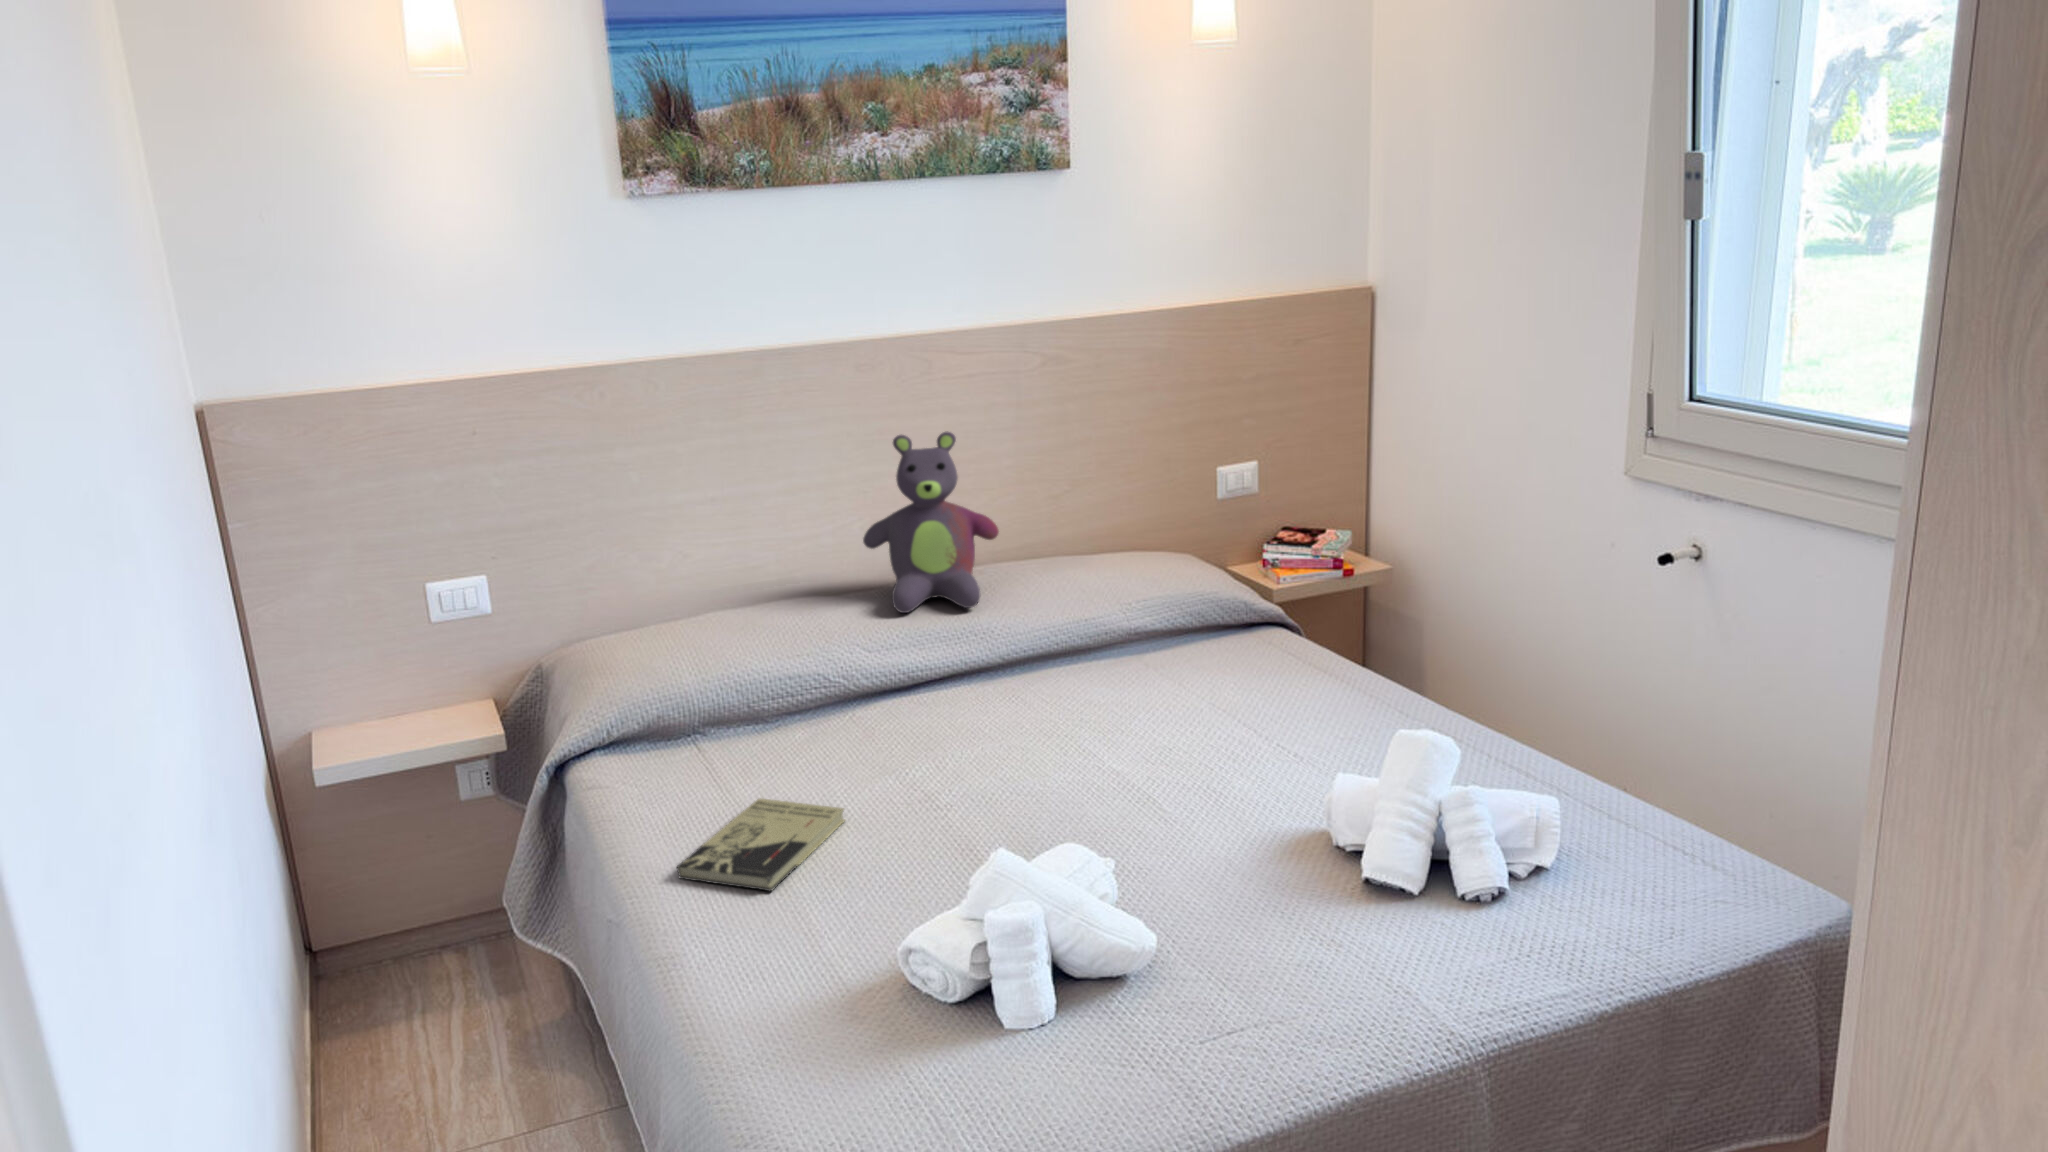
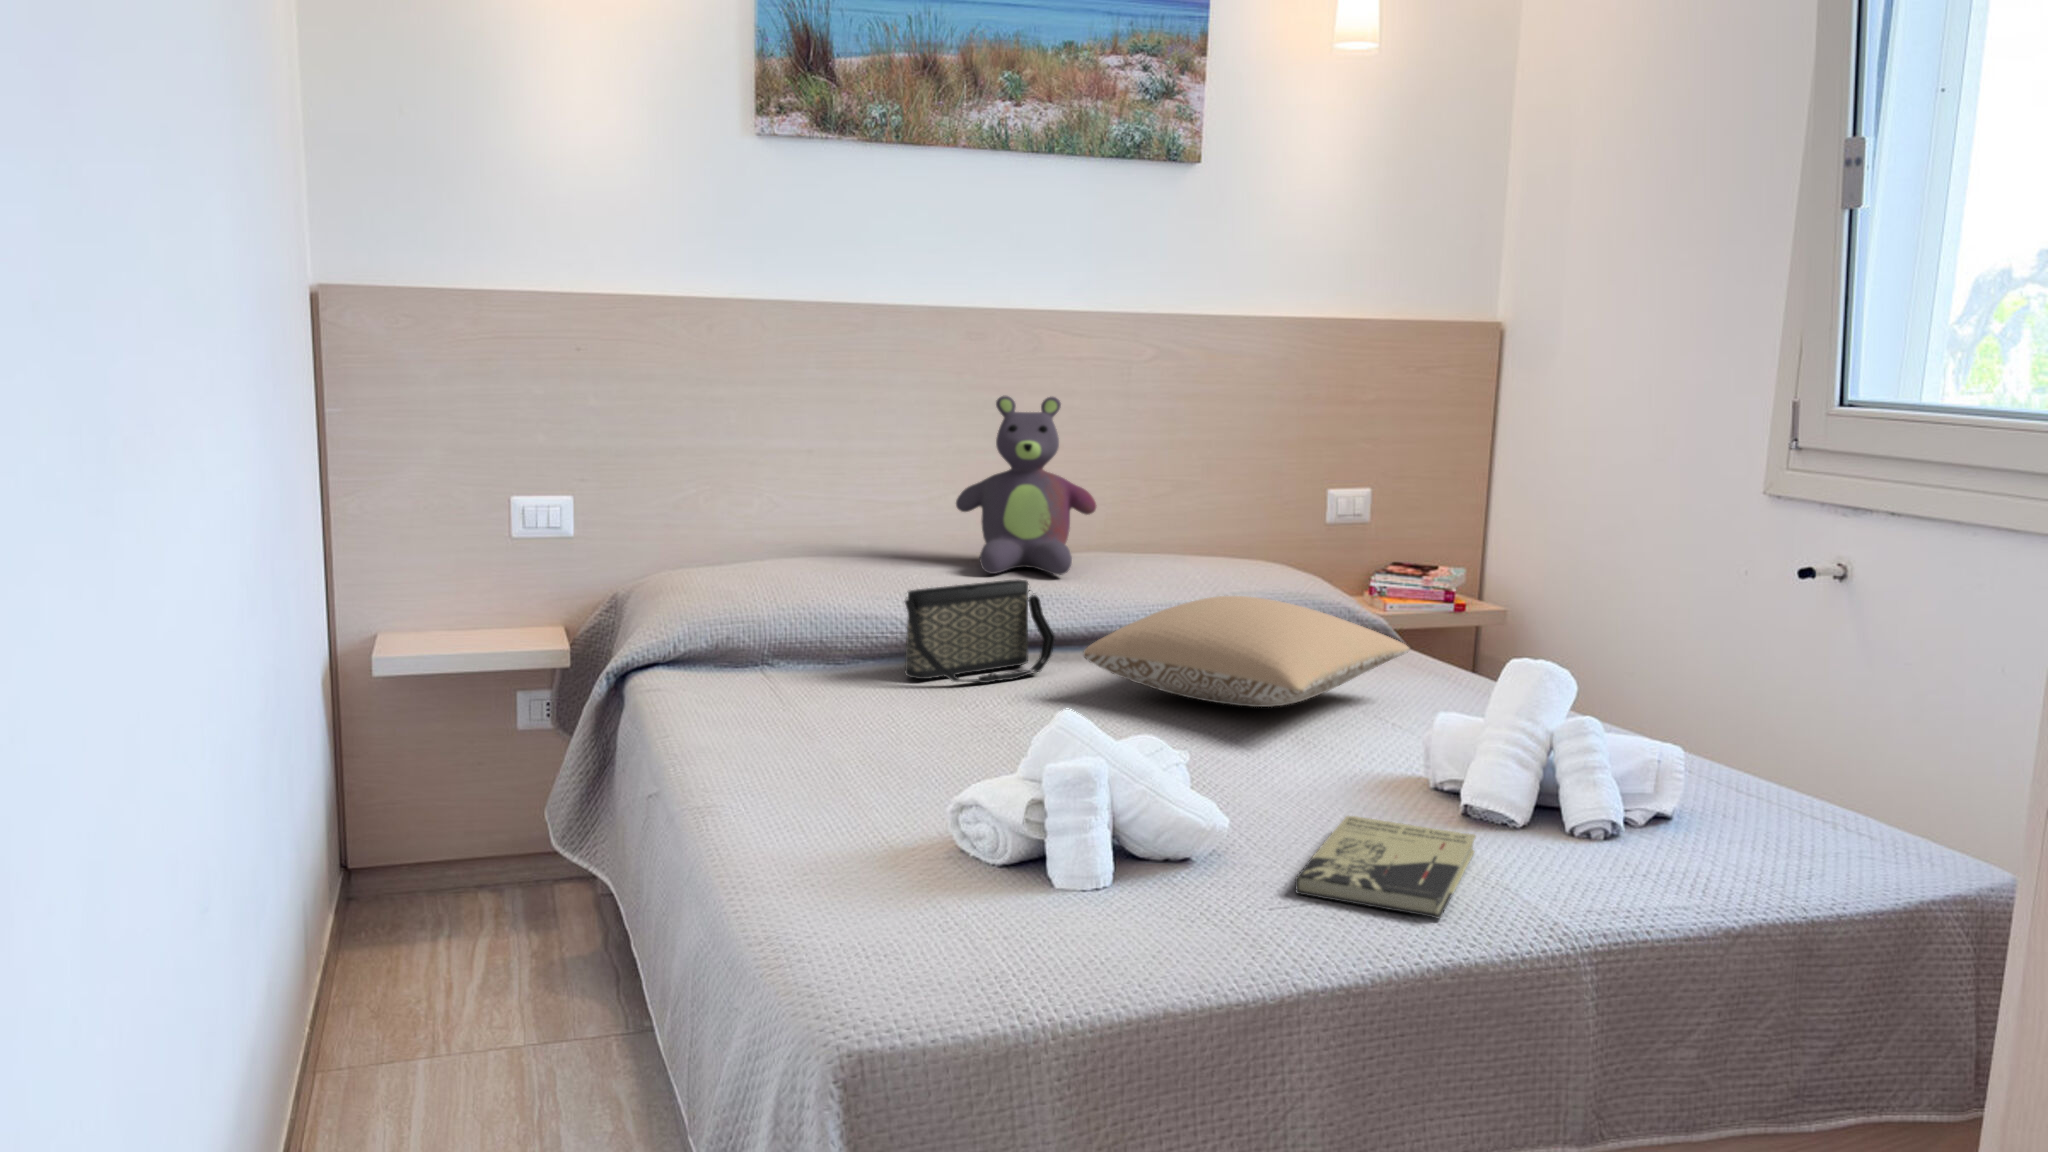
handbag: none [826,632,972,746] -> present [905,580,1055,683]
pillow: none [1001,636,1304,760] -> present [1083,596,1409,707]
book: present [677,798,845,891] -> present [1295,816,1476,918]

